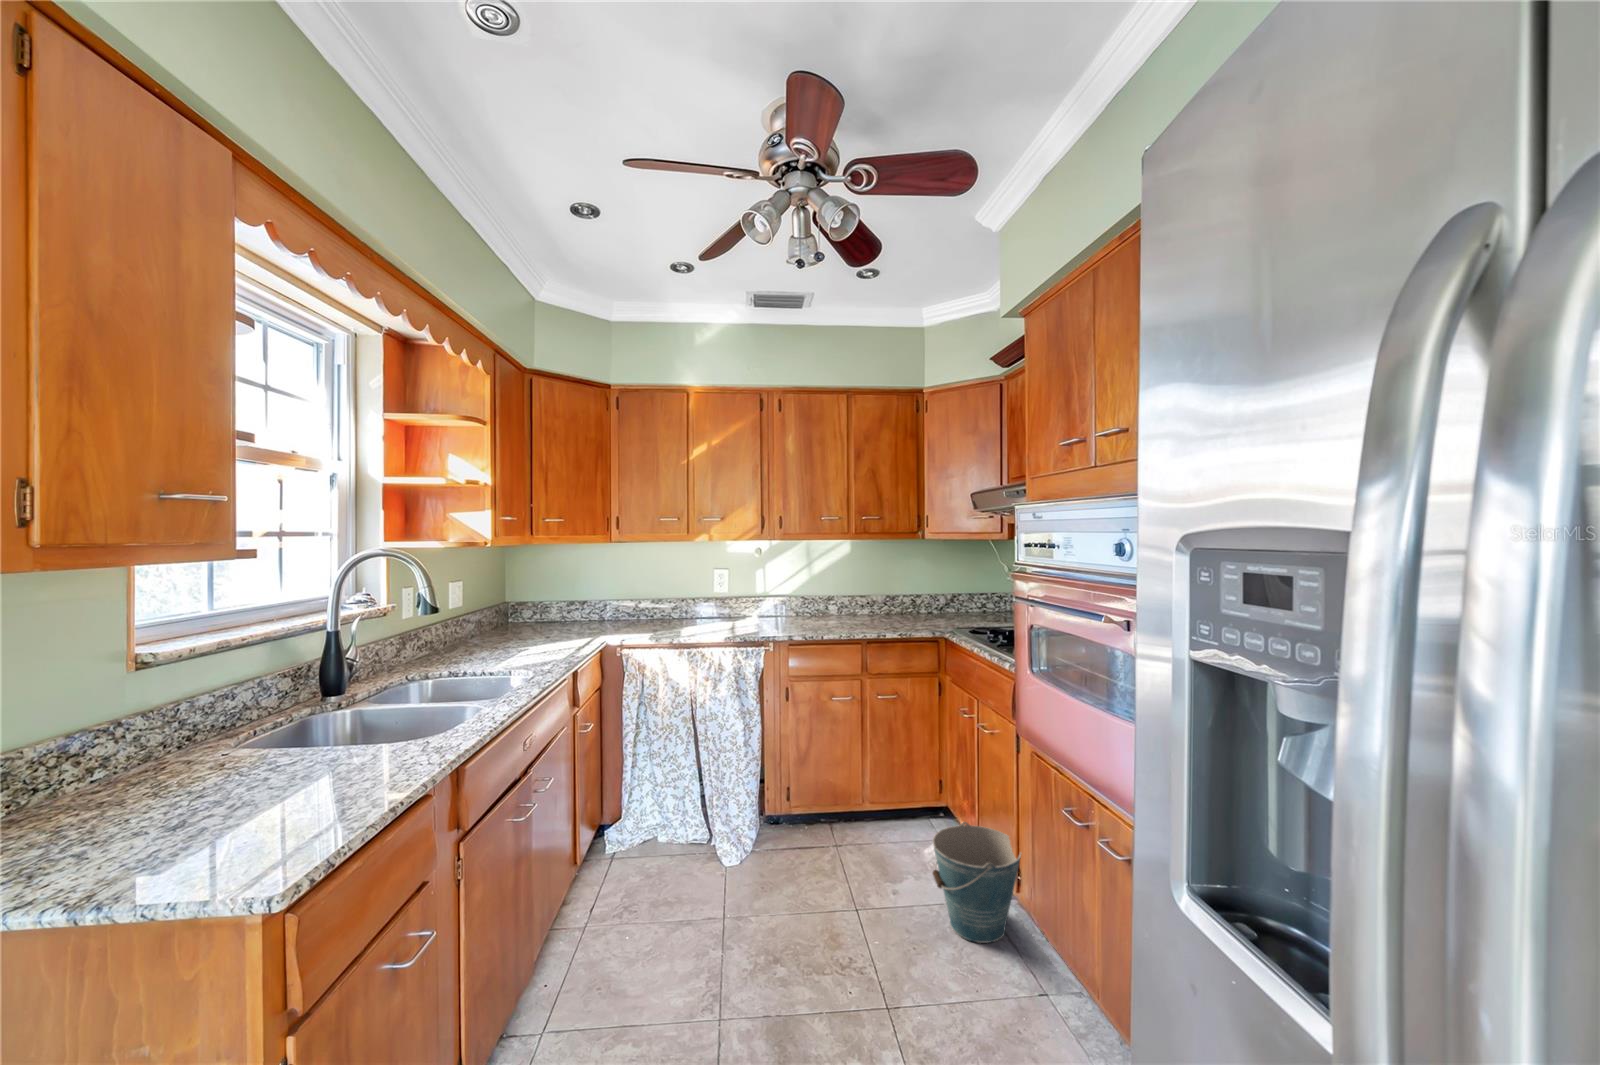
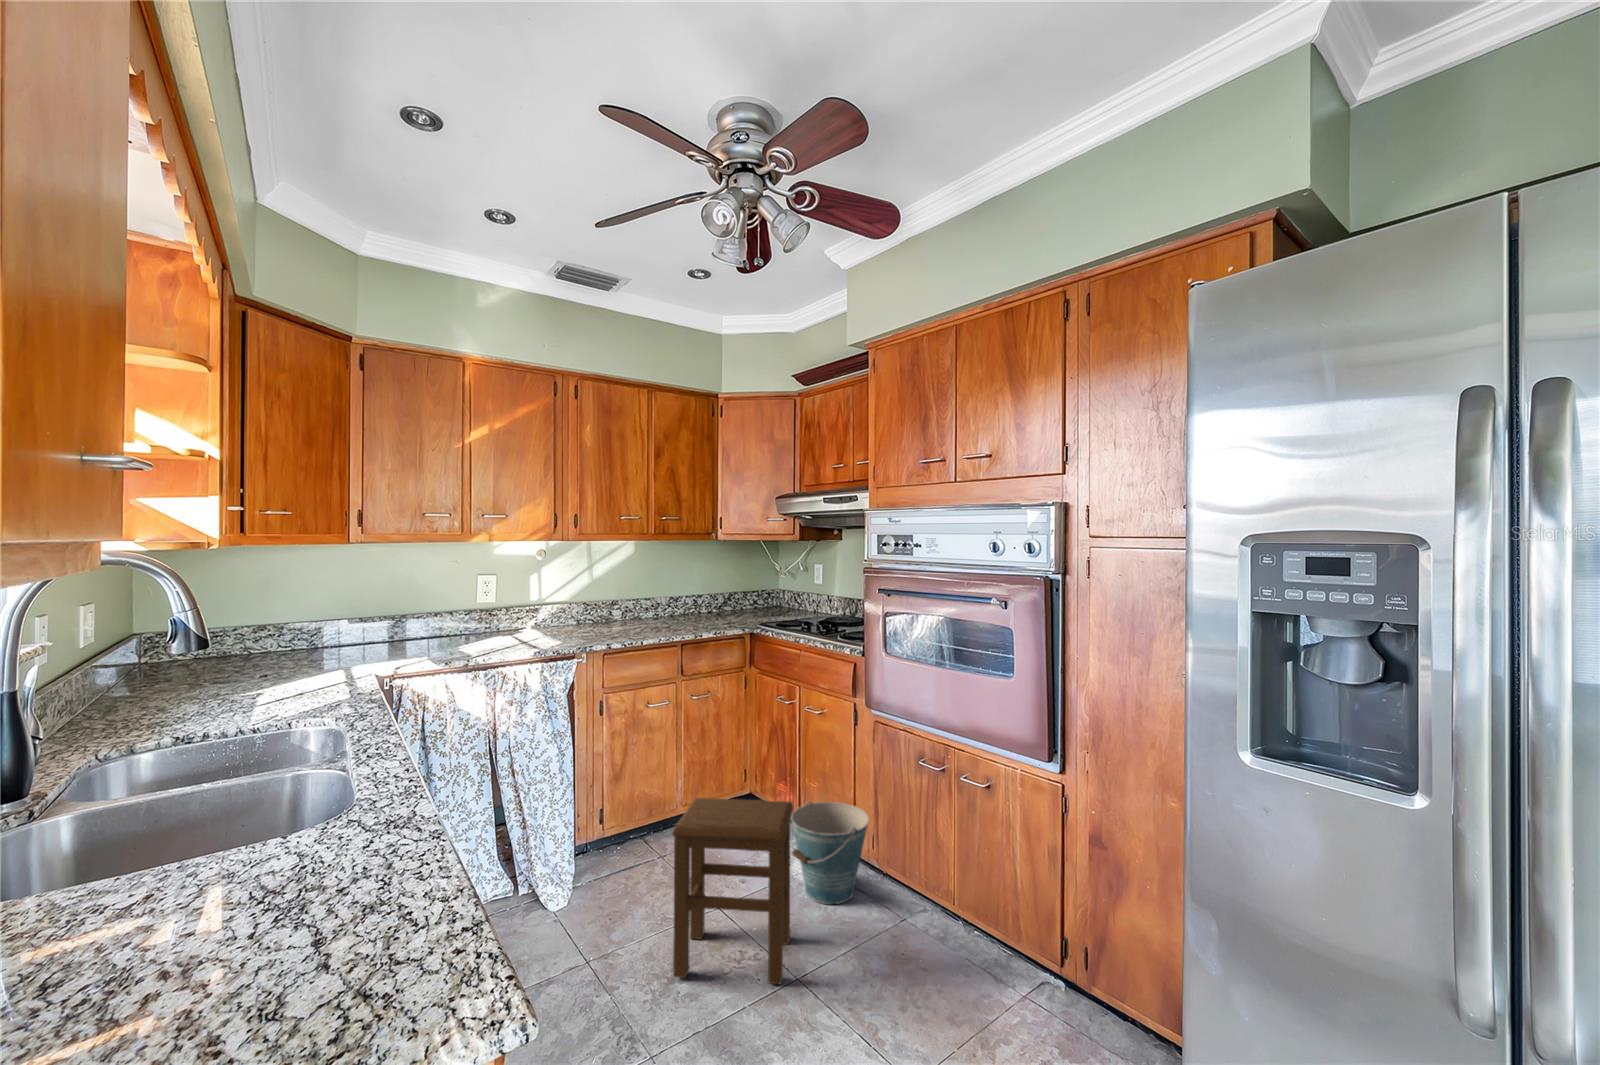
stool: none [776,793,909,1004] -> present [672,798,793,984]

